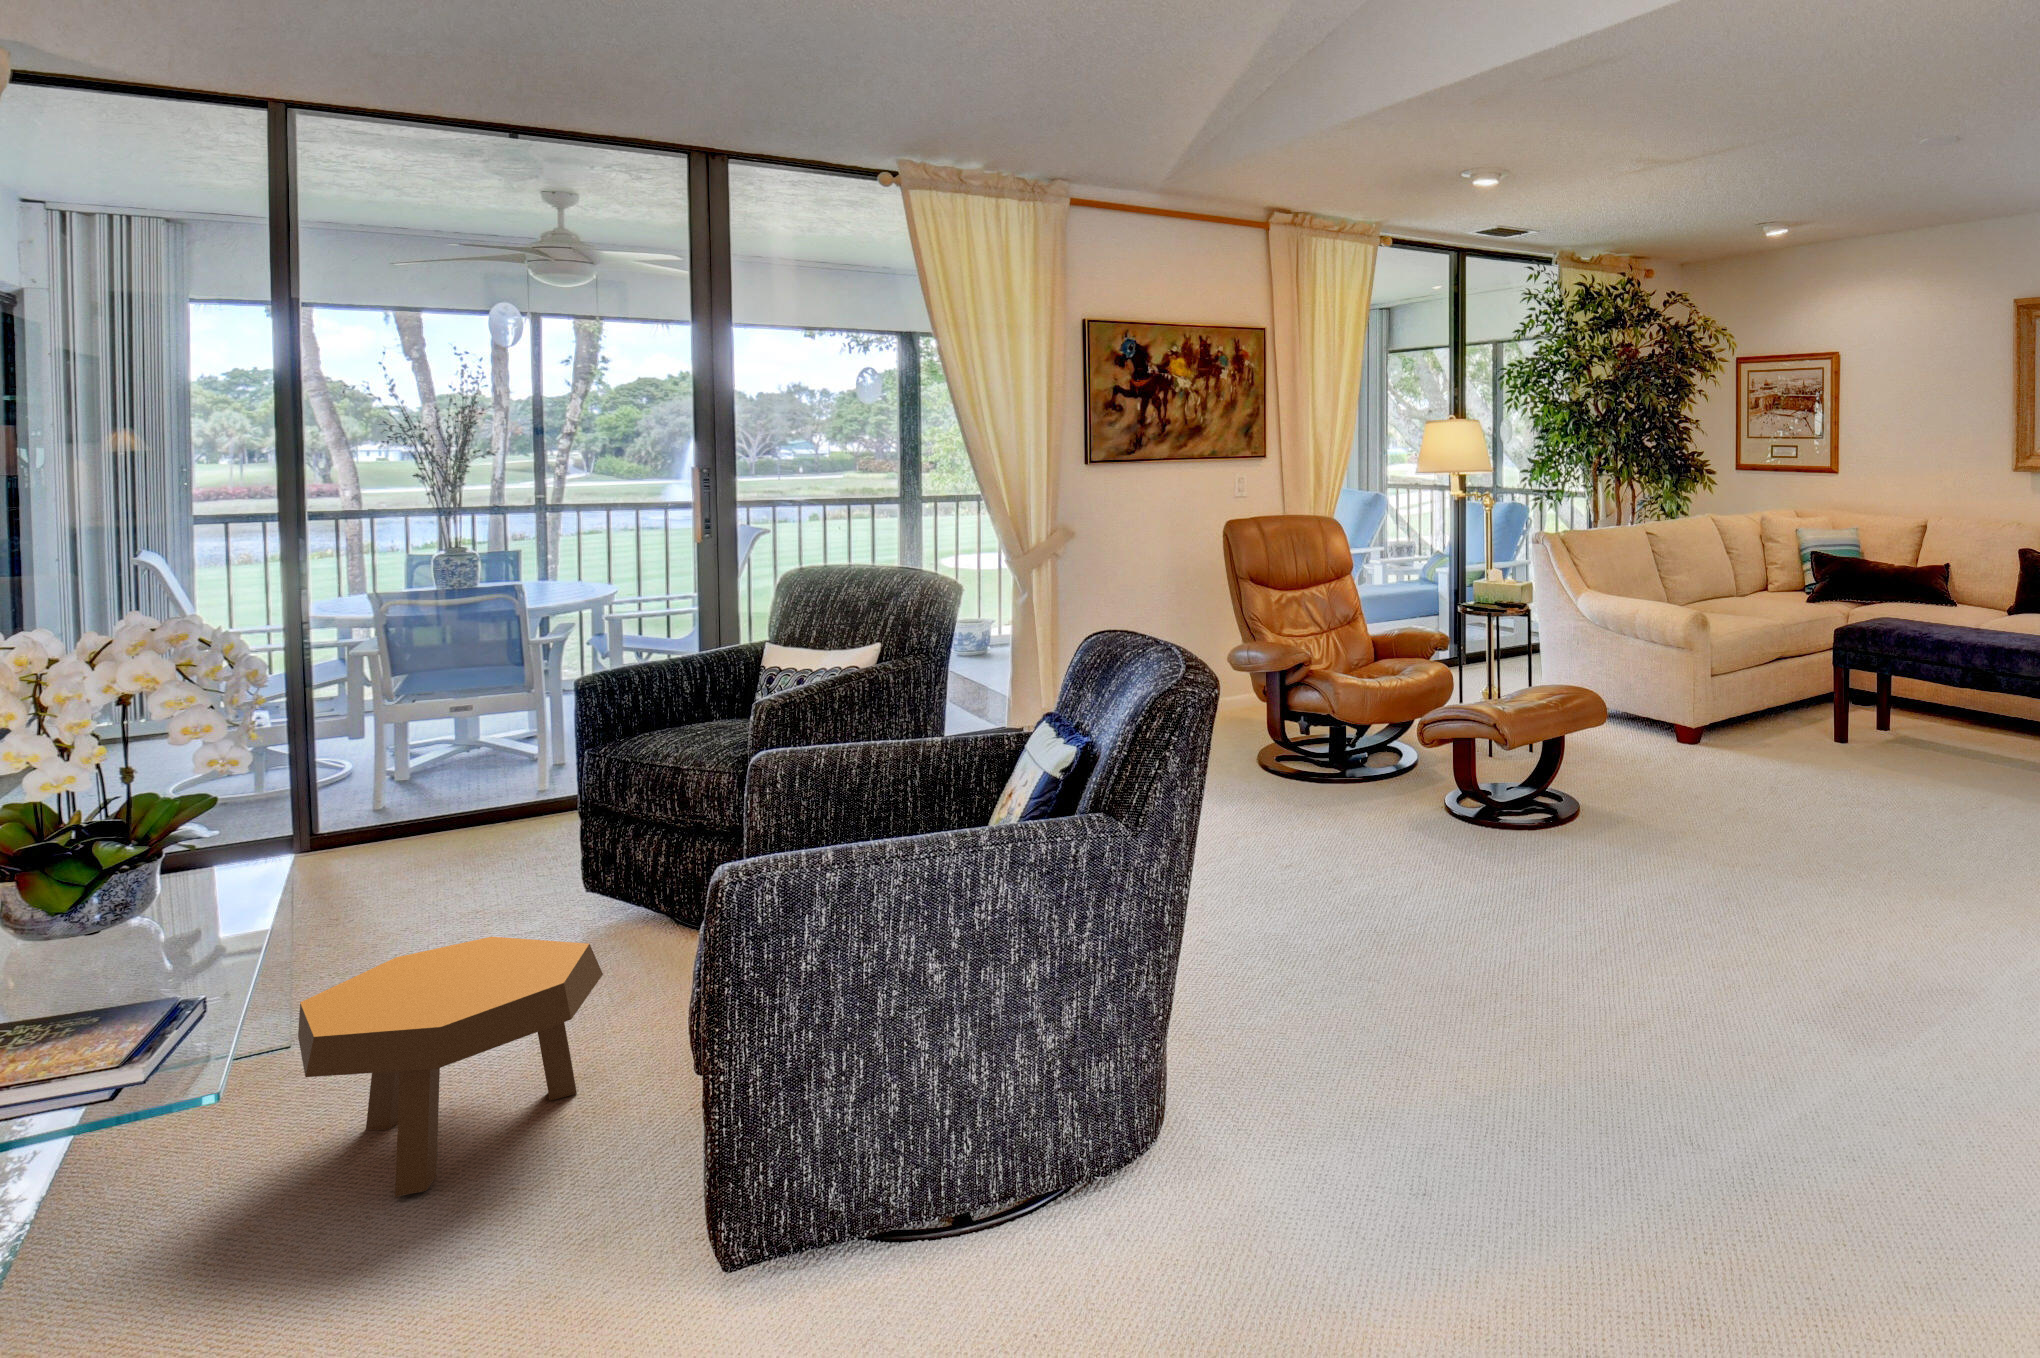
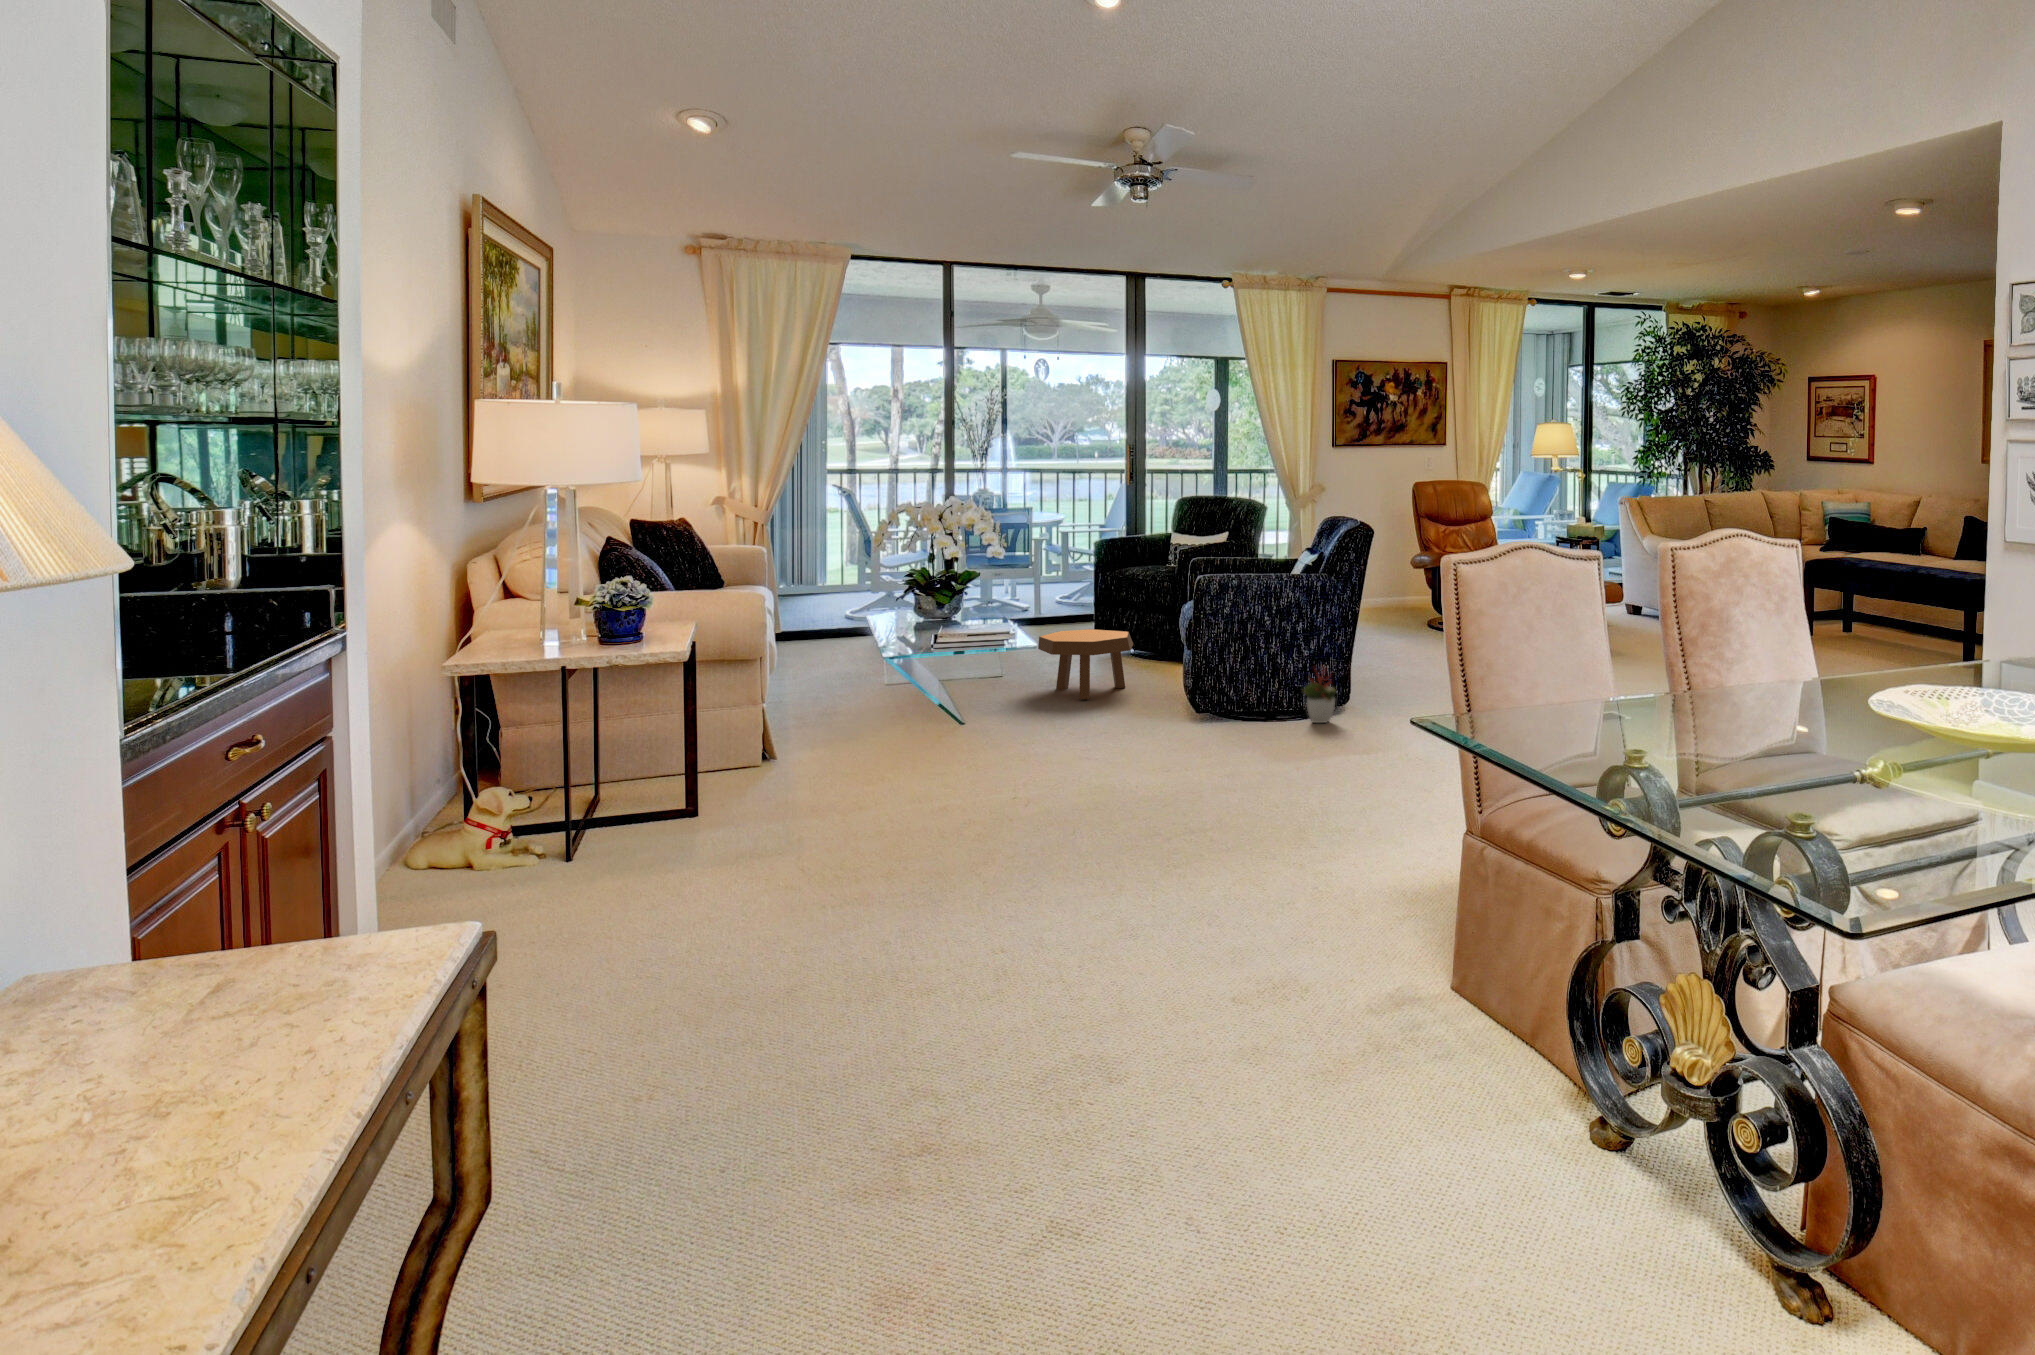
decorative plant: none [1044,1082,1140,1250] -> present [1303,668,1336,723]

